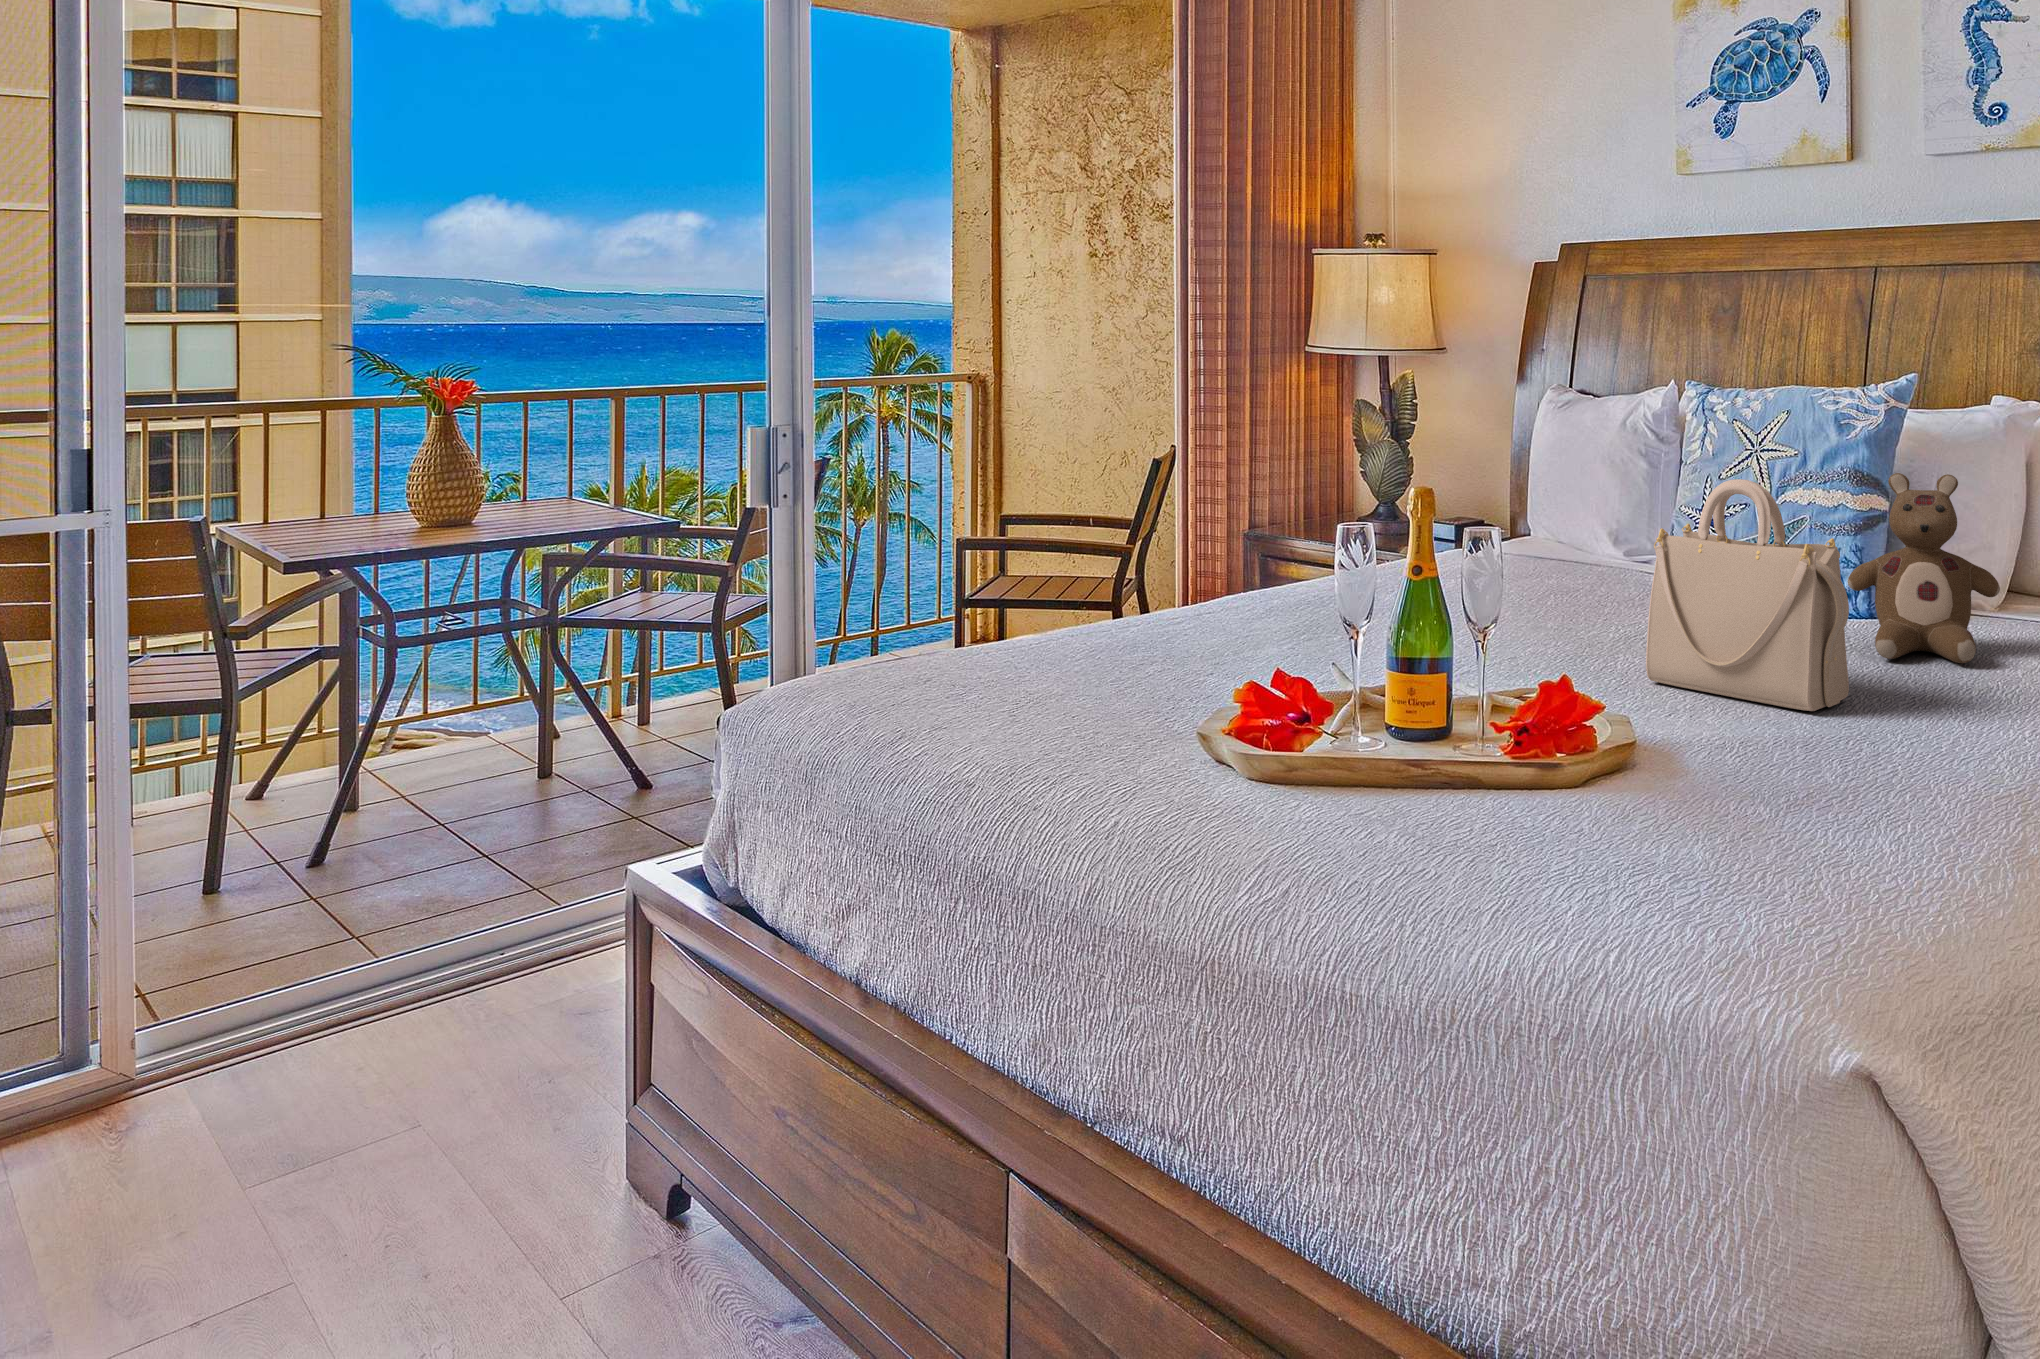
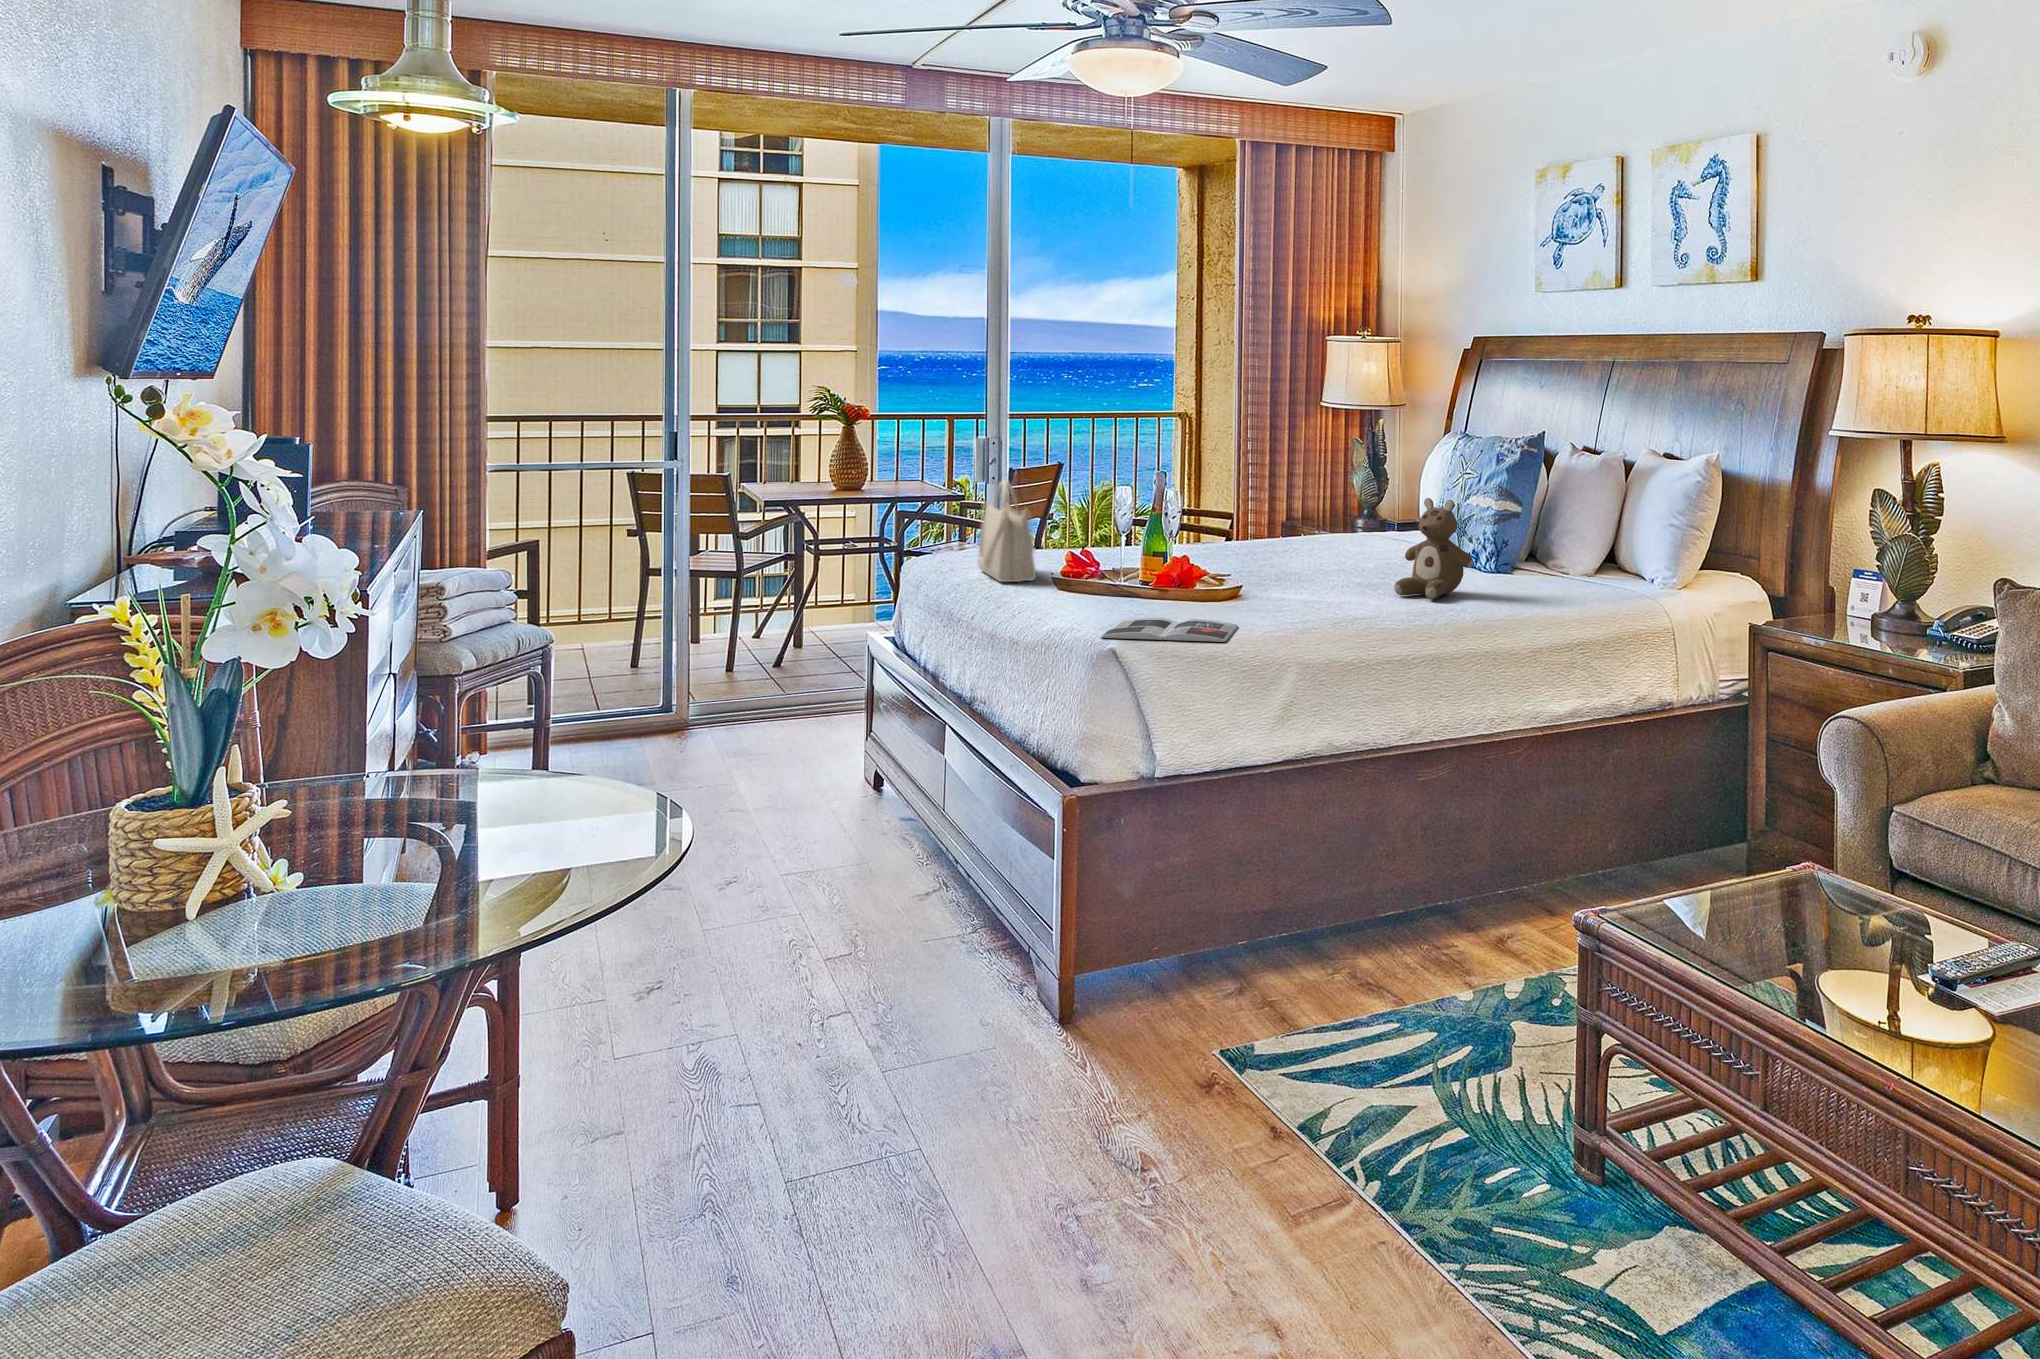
handbag: present [1646,479,1849,711] -> present [978,480,1036,582]
magazine: none [1573,773,1939,869] -> present [1101,618,1238,642]

